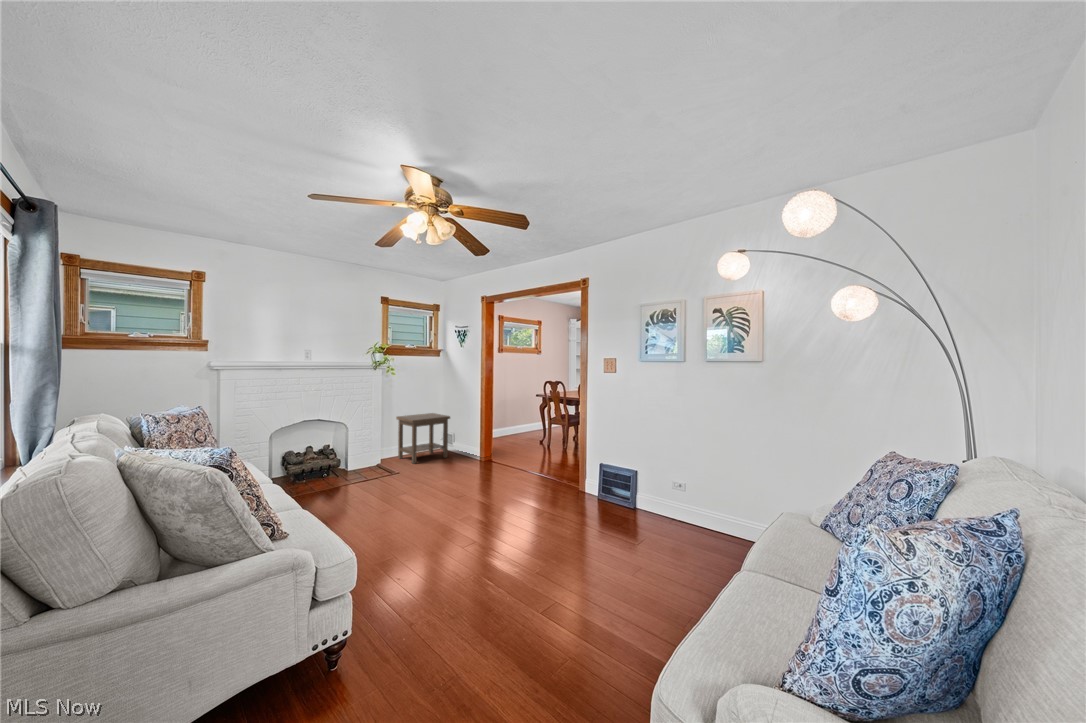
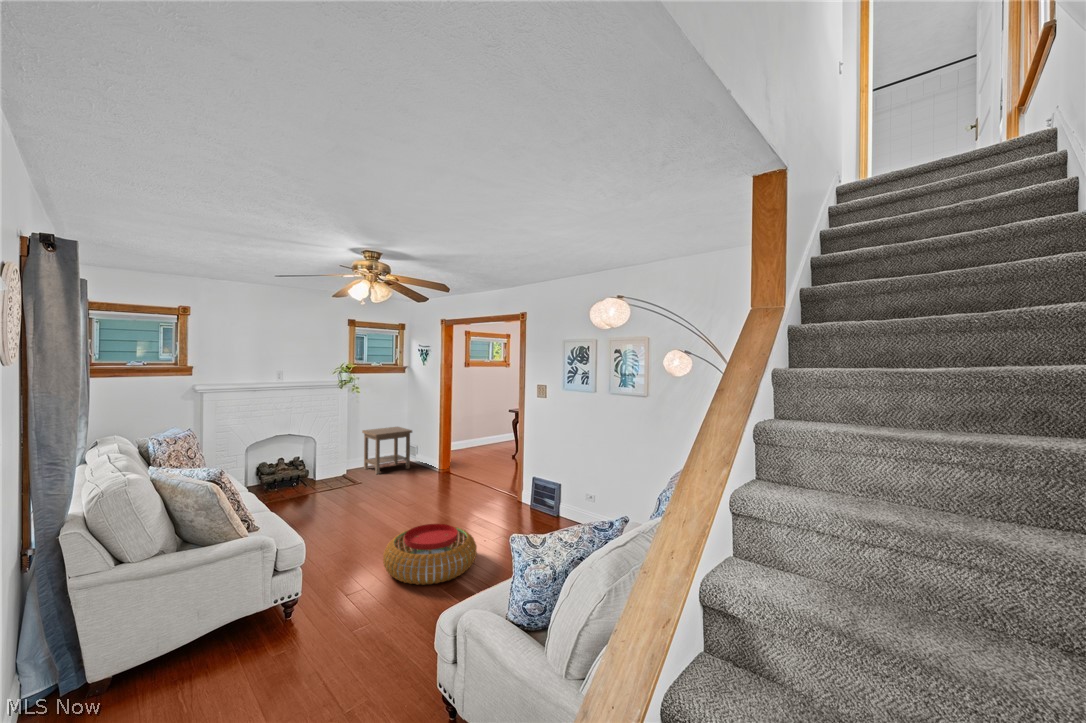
pouf: none [451,522,569,607] -> present [383,524,477,585]

